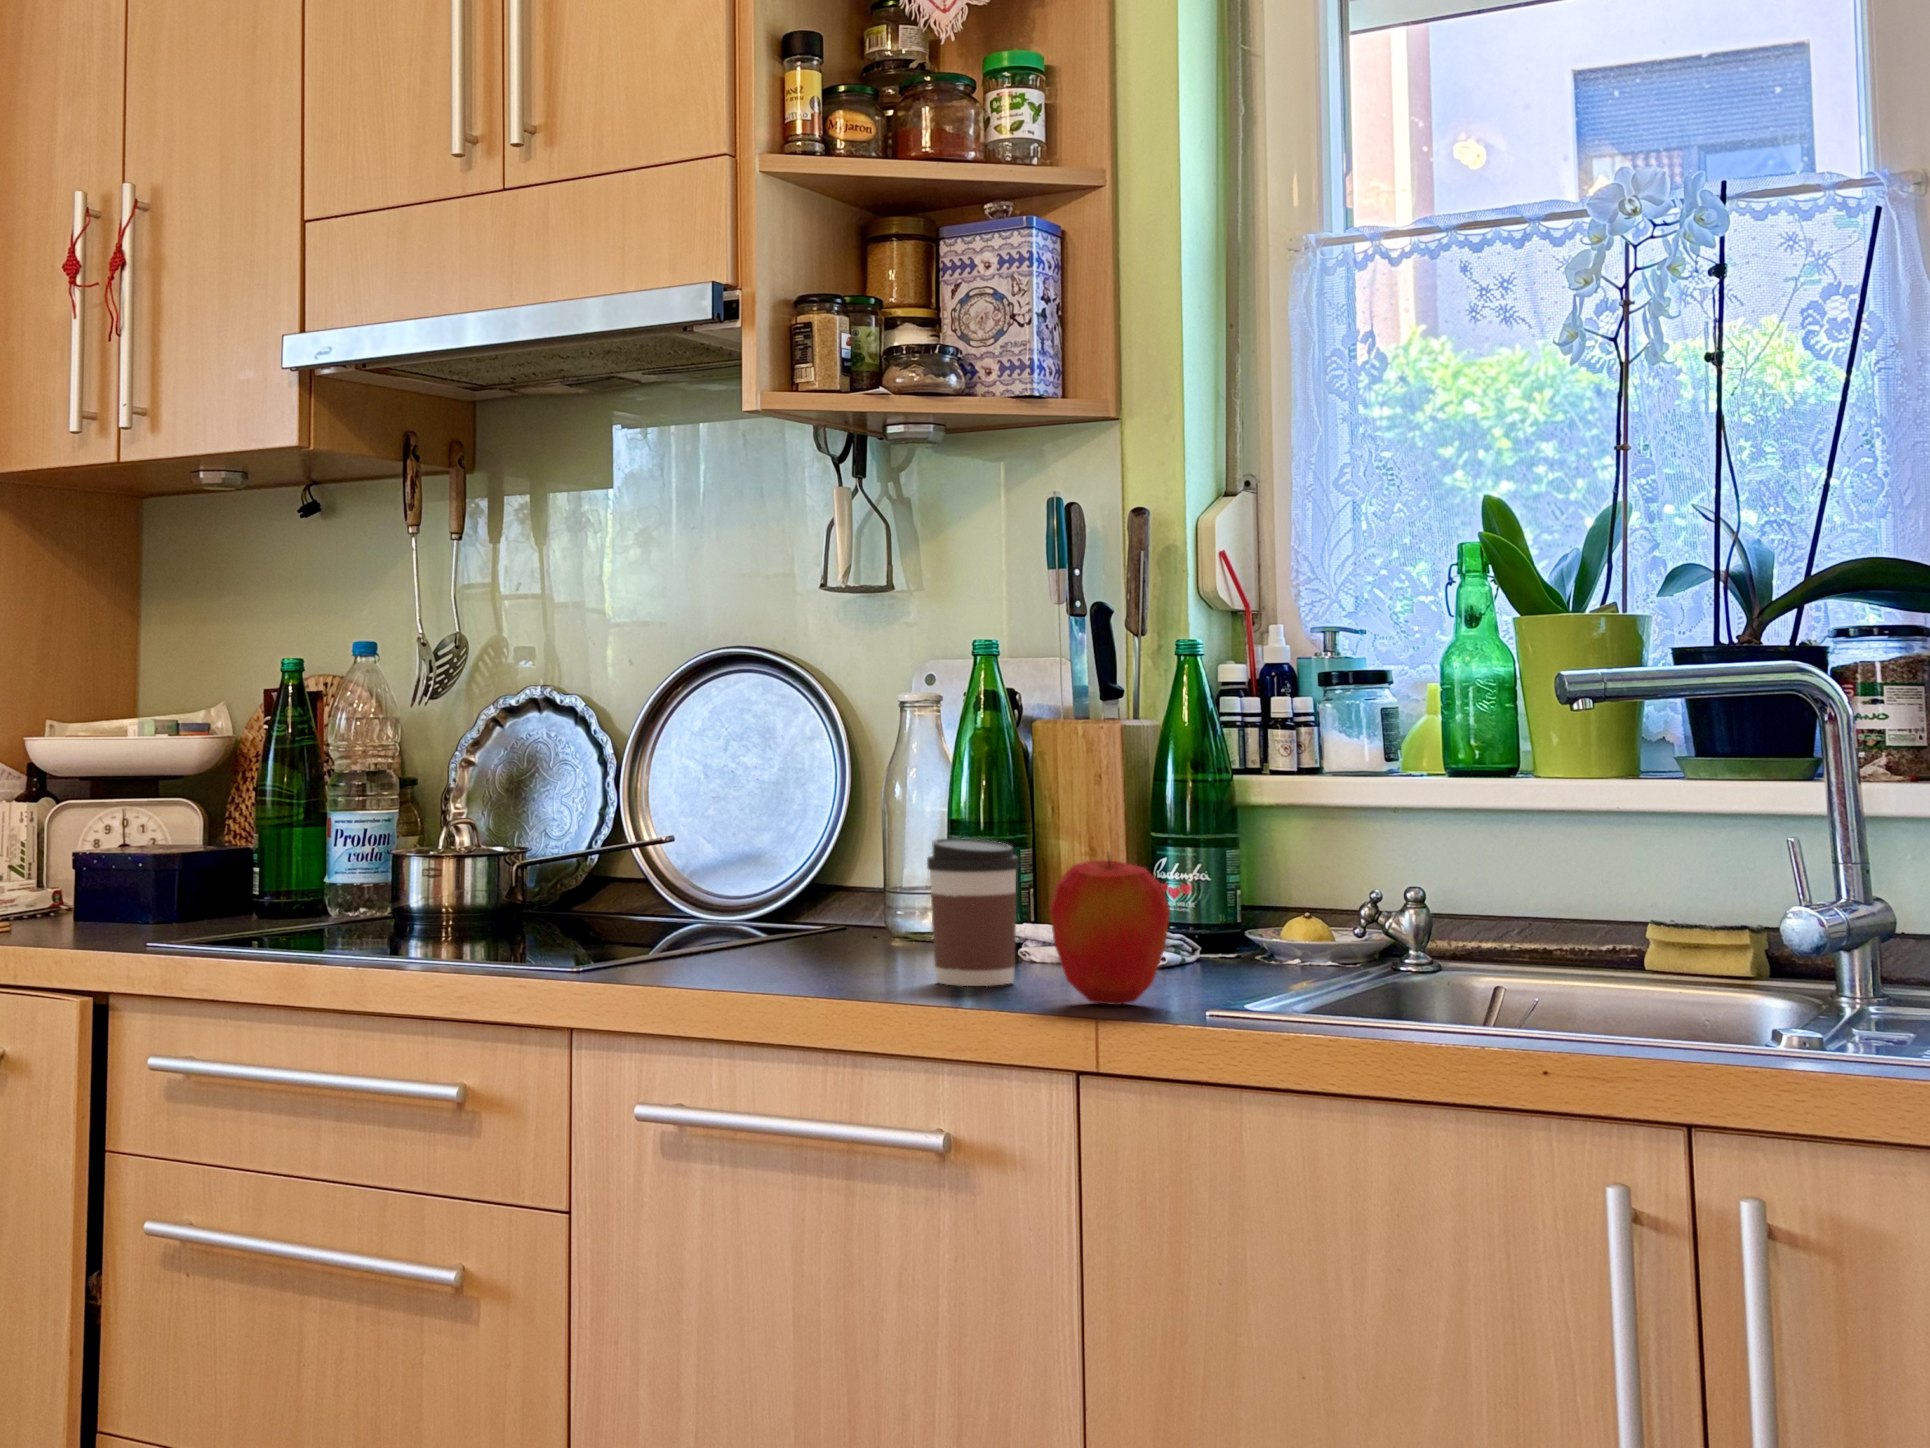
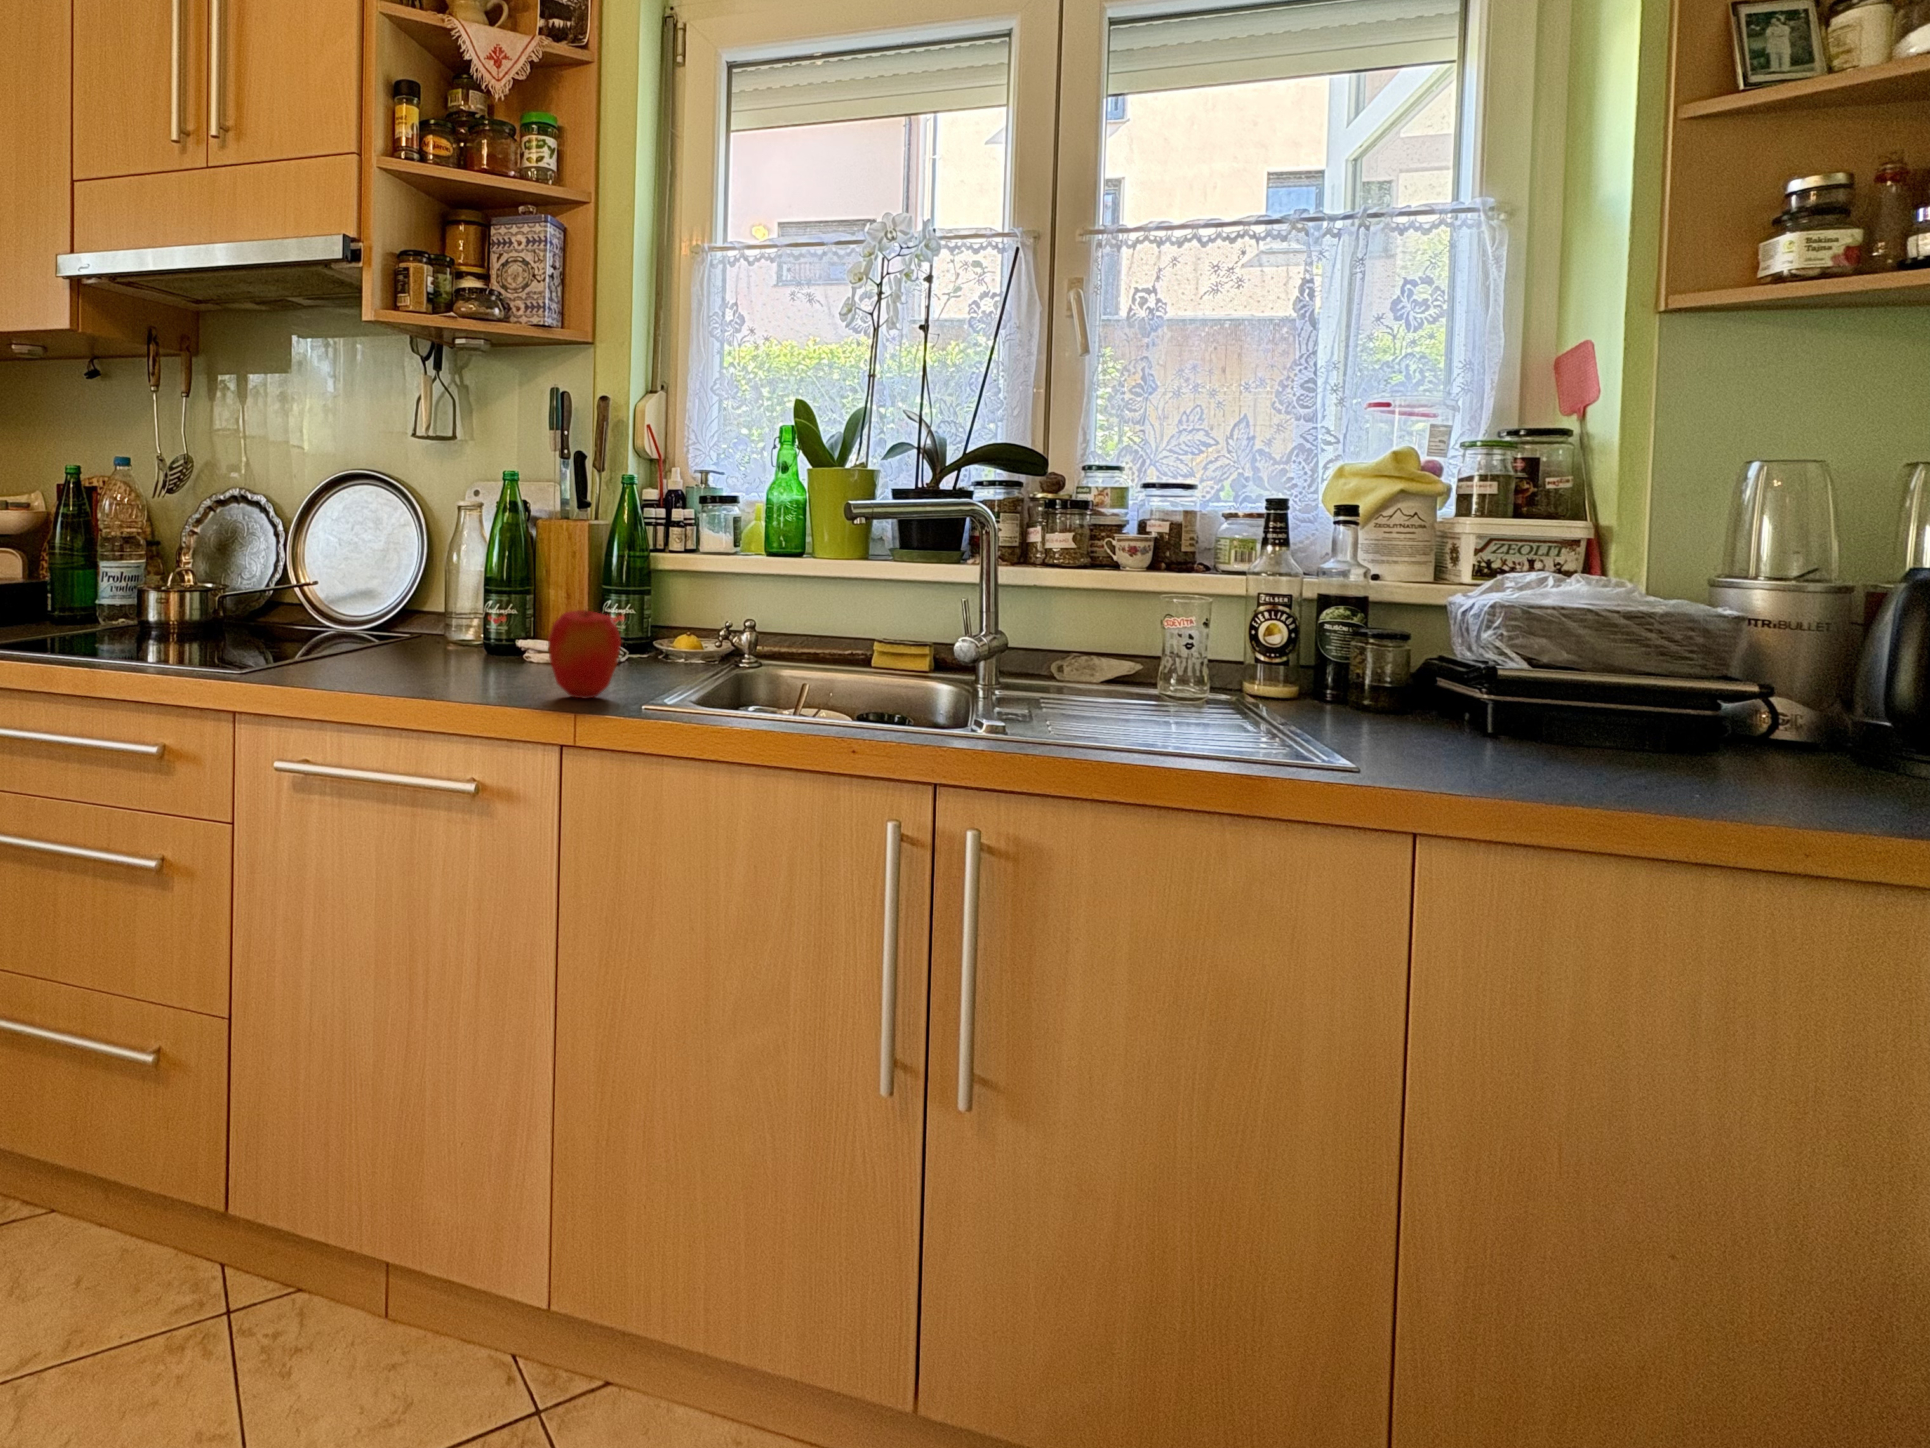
coffee cup: present [927,838,1018,986] -> none [472,591,528,682]

